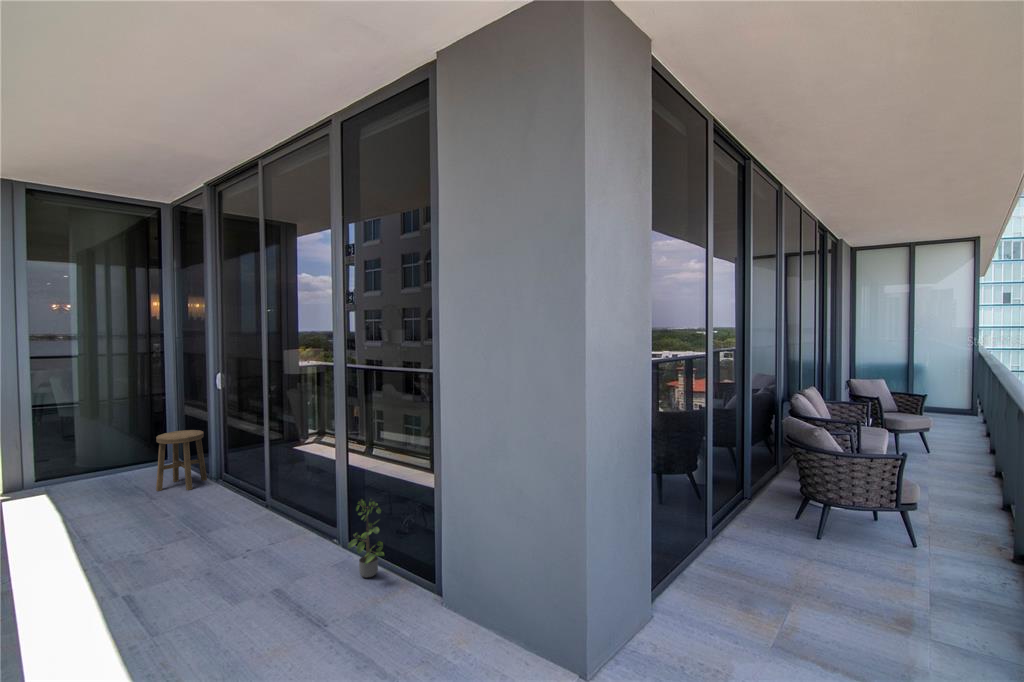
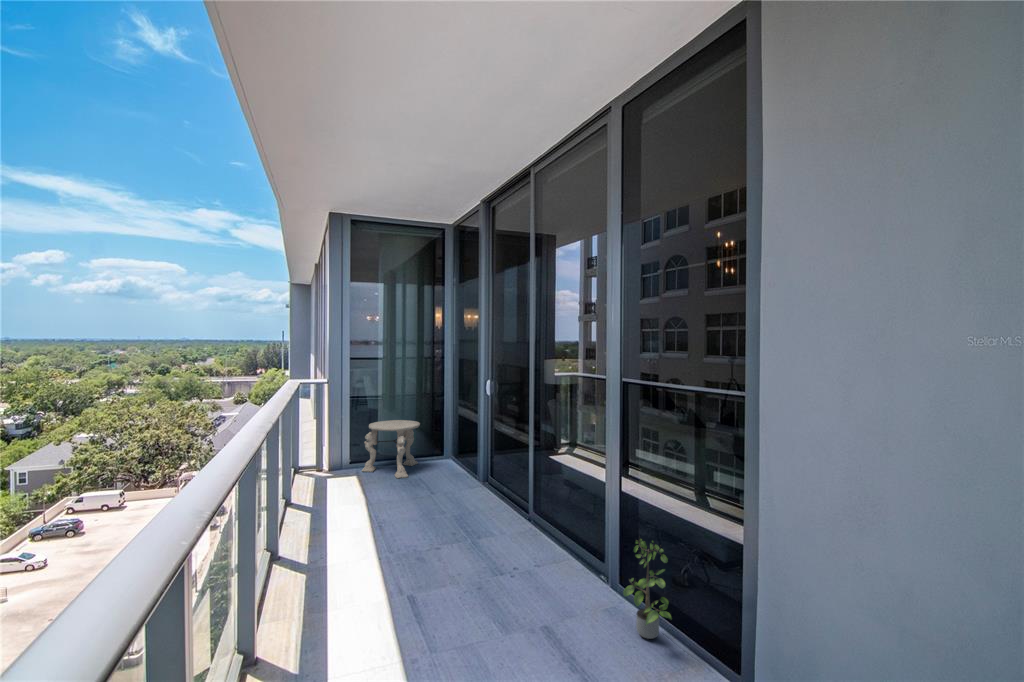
side table: none [53,425,135,492] -> present [362,420,420,479]
stool: present [156,430,207,491] -> none [433,430,473,487]

